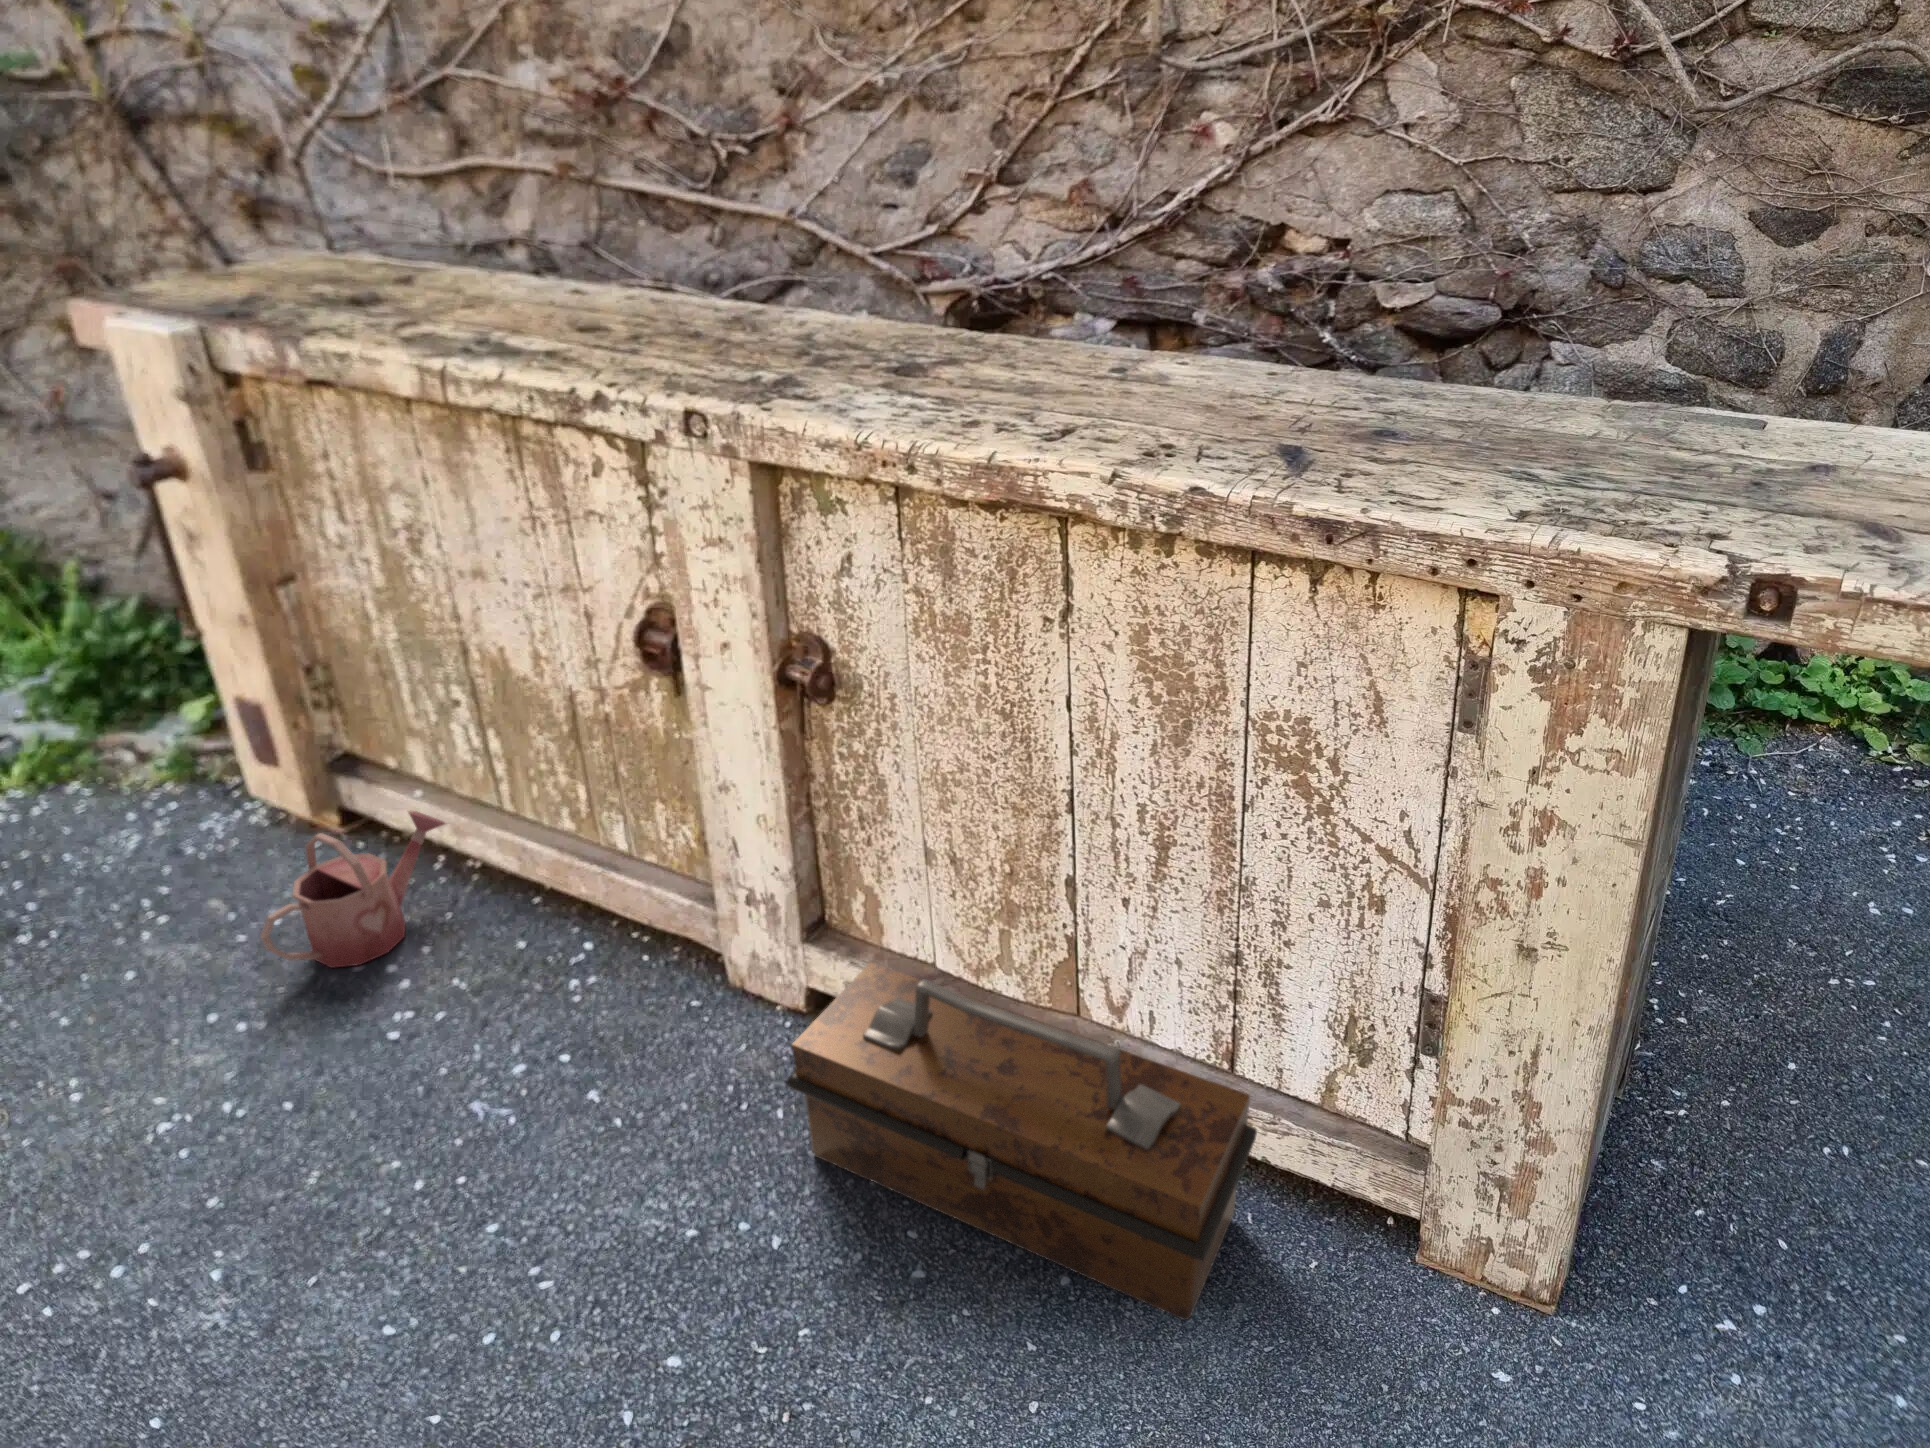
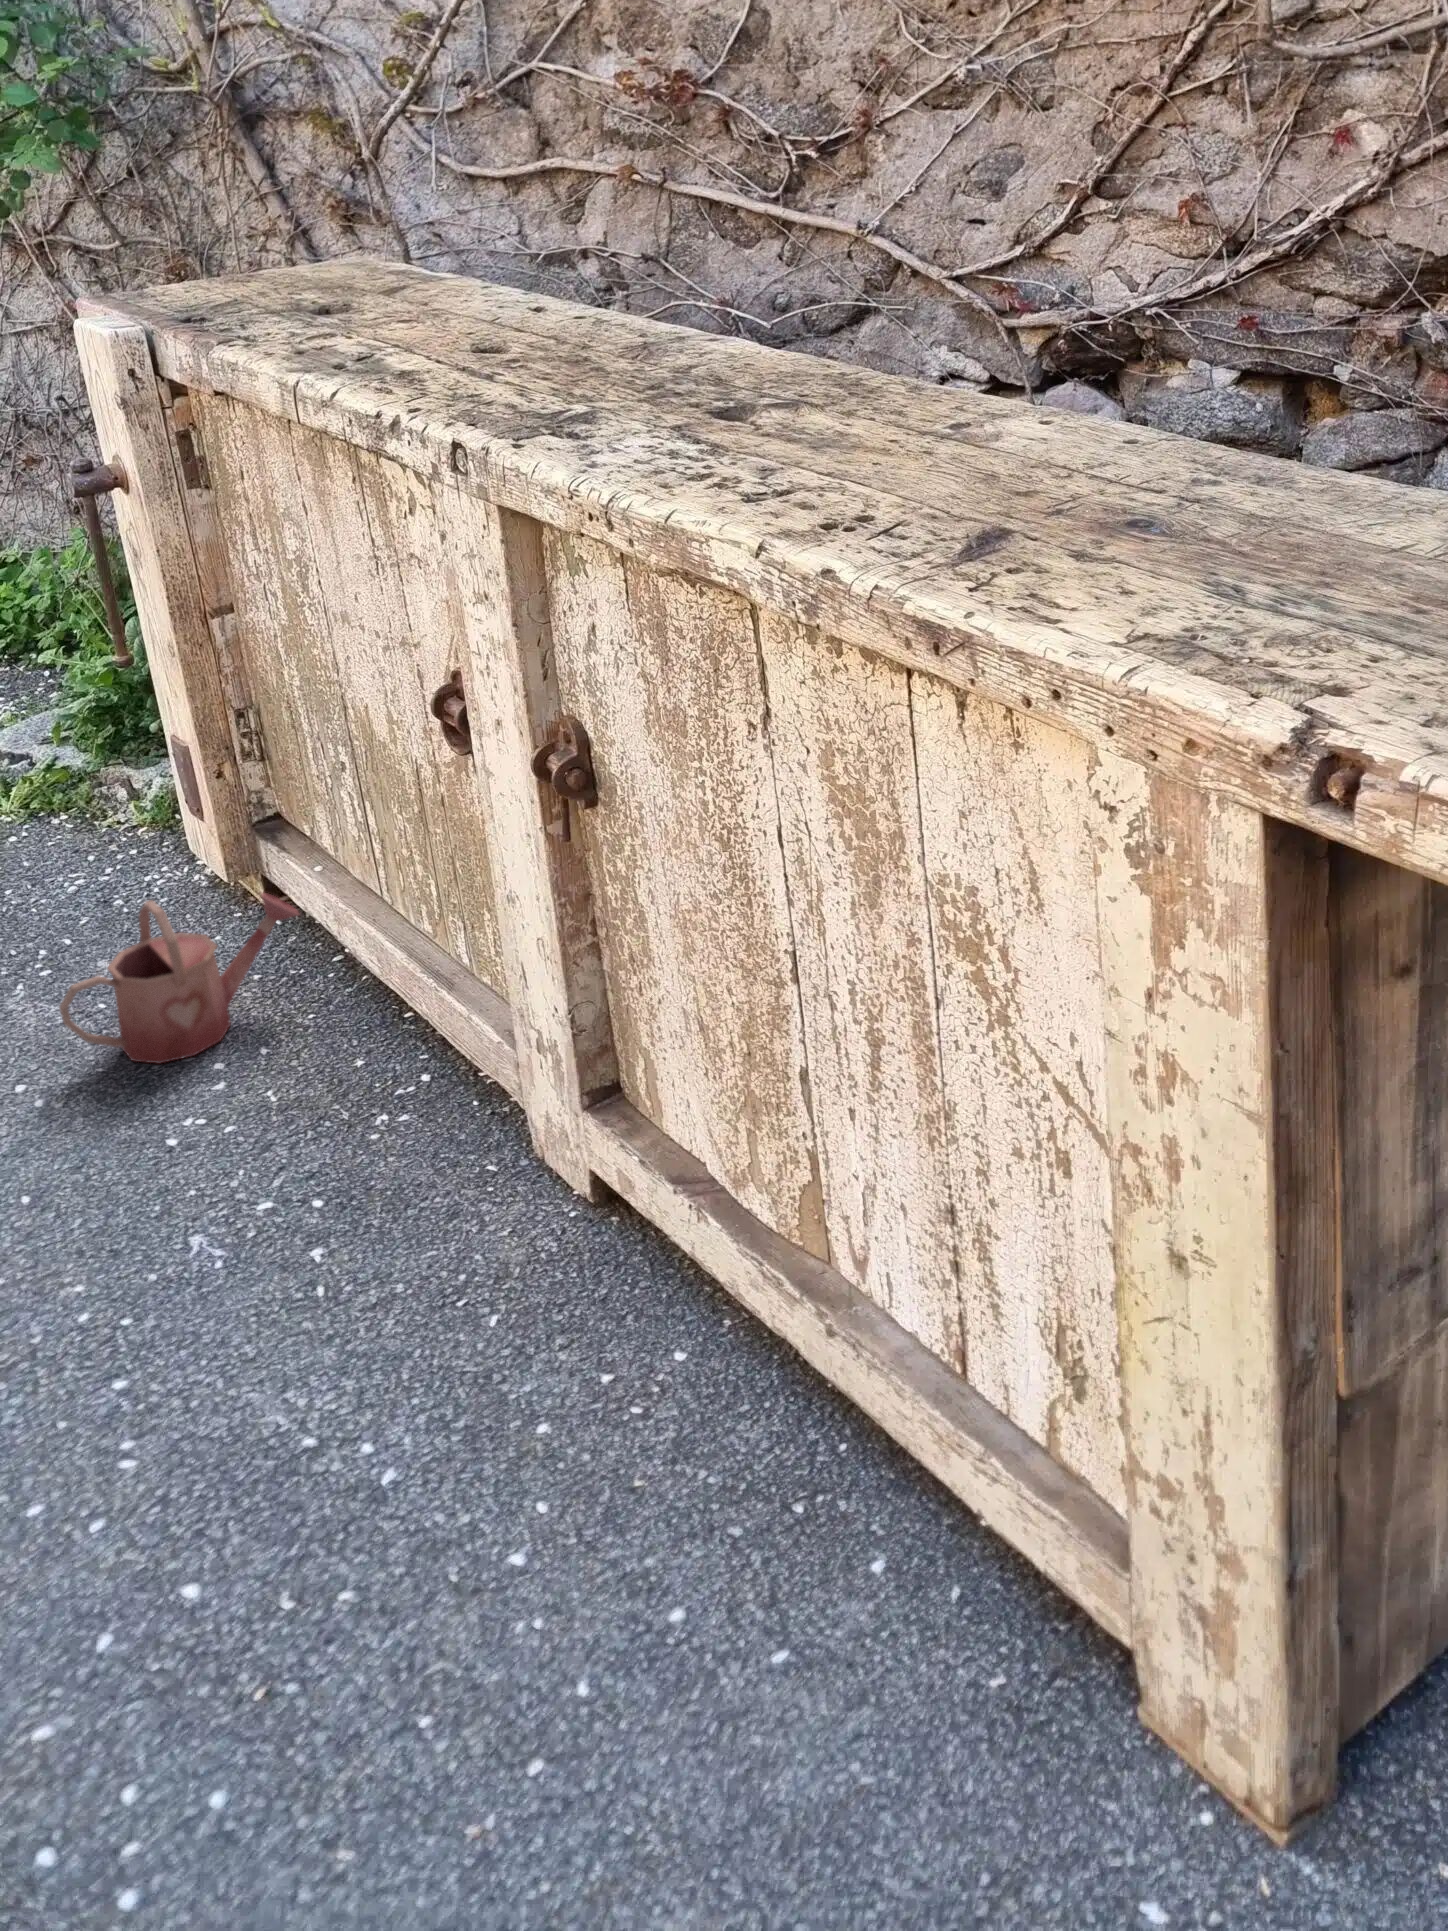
toolbox: present [786,963,1257,1320] -> none [449,1150,956,1708]

